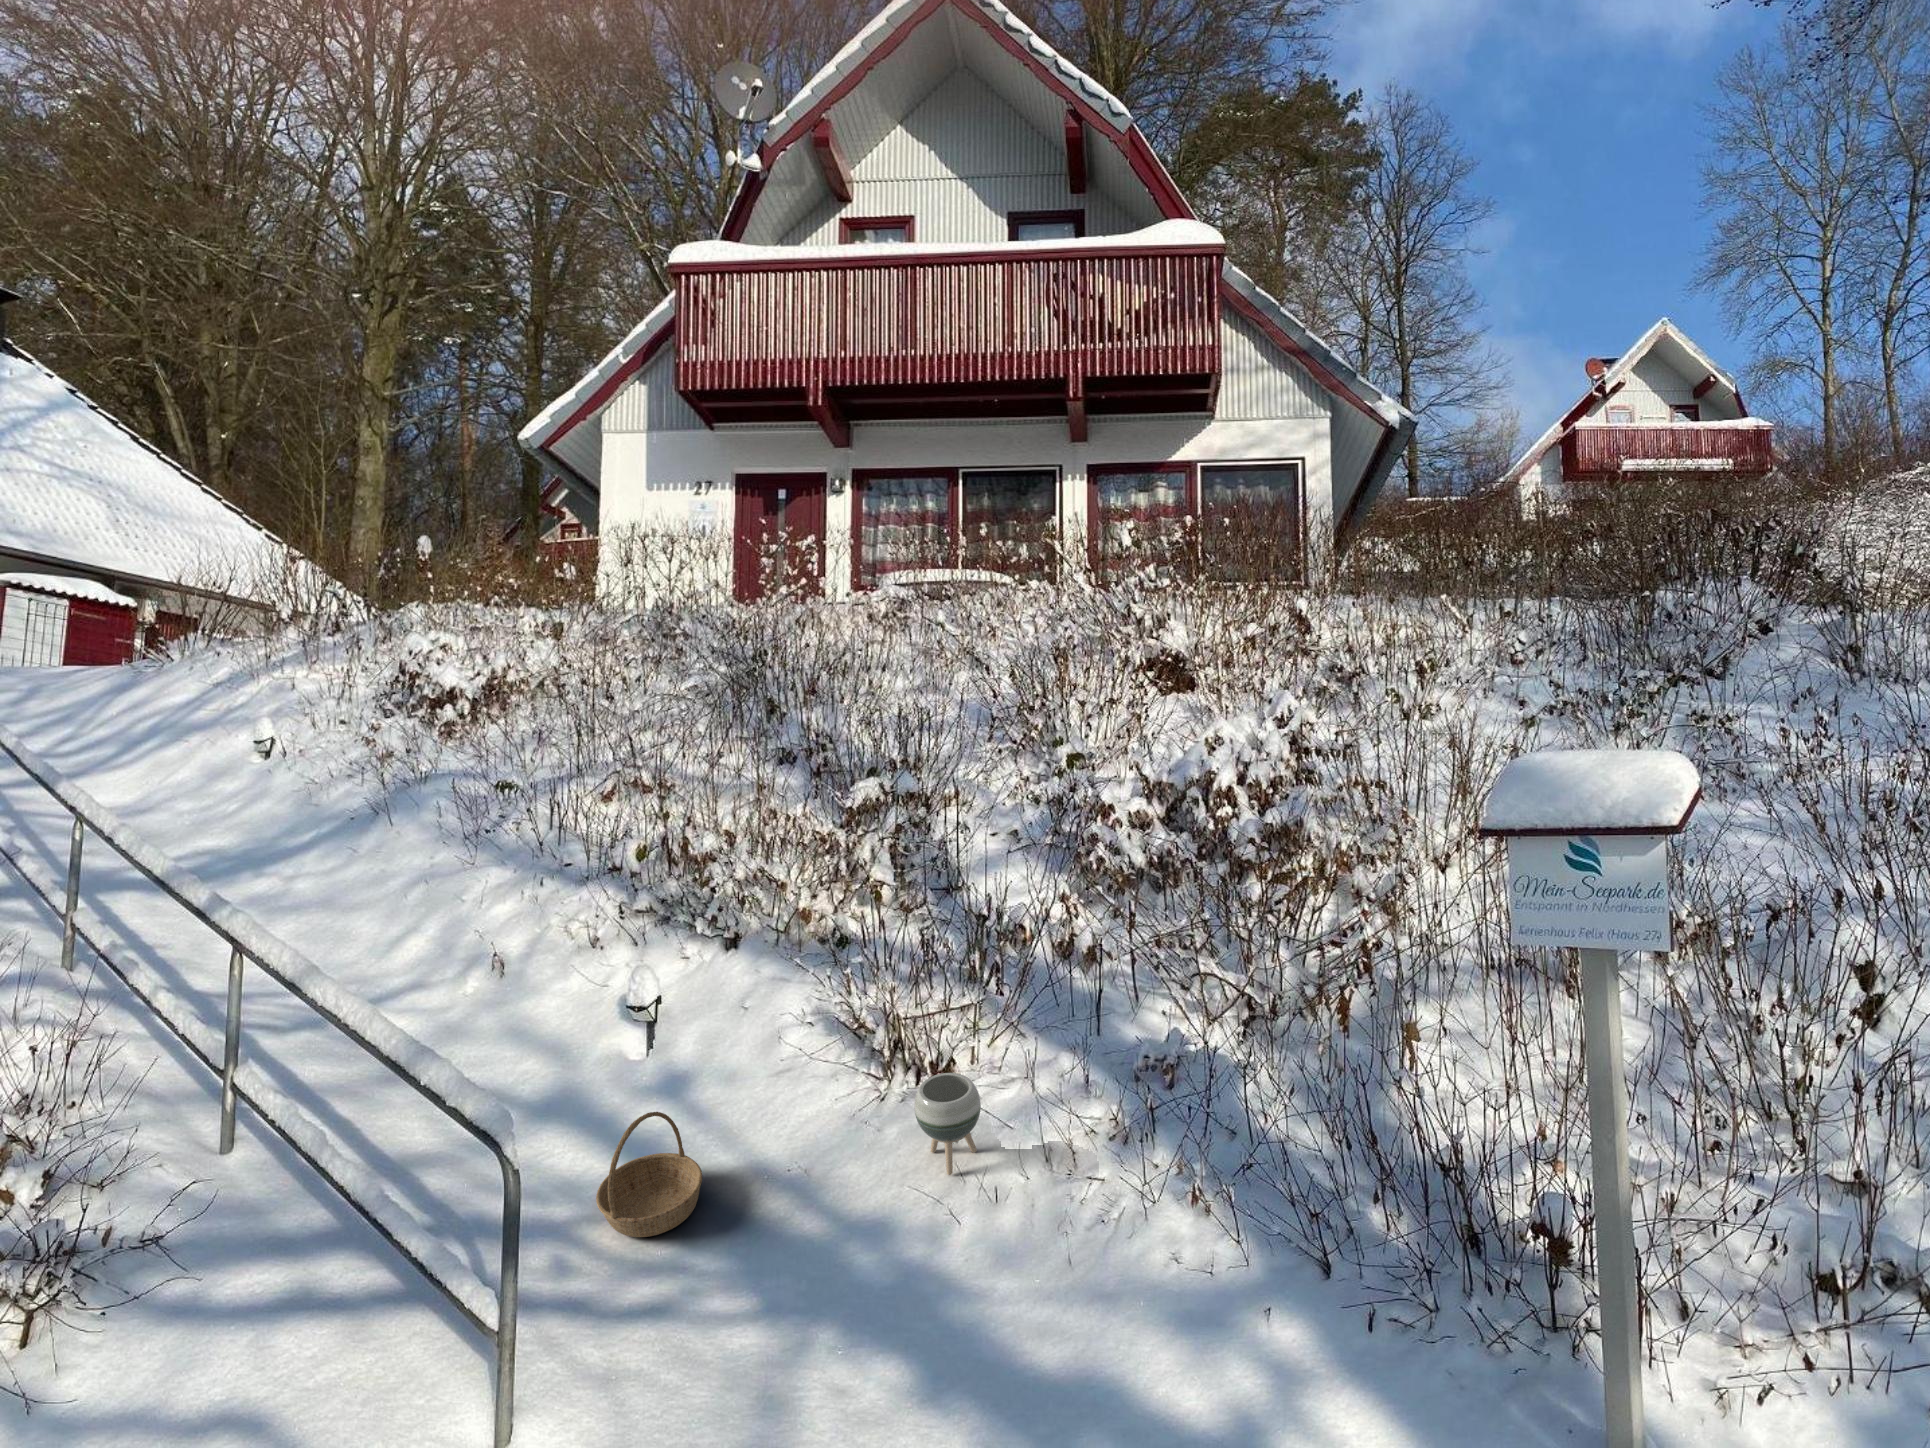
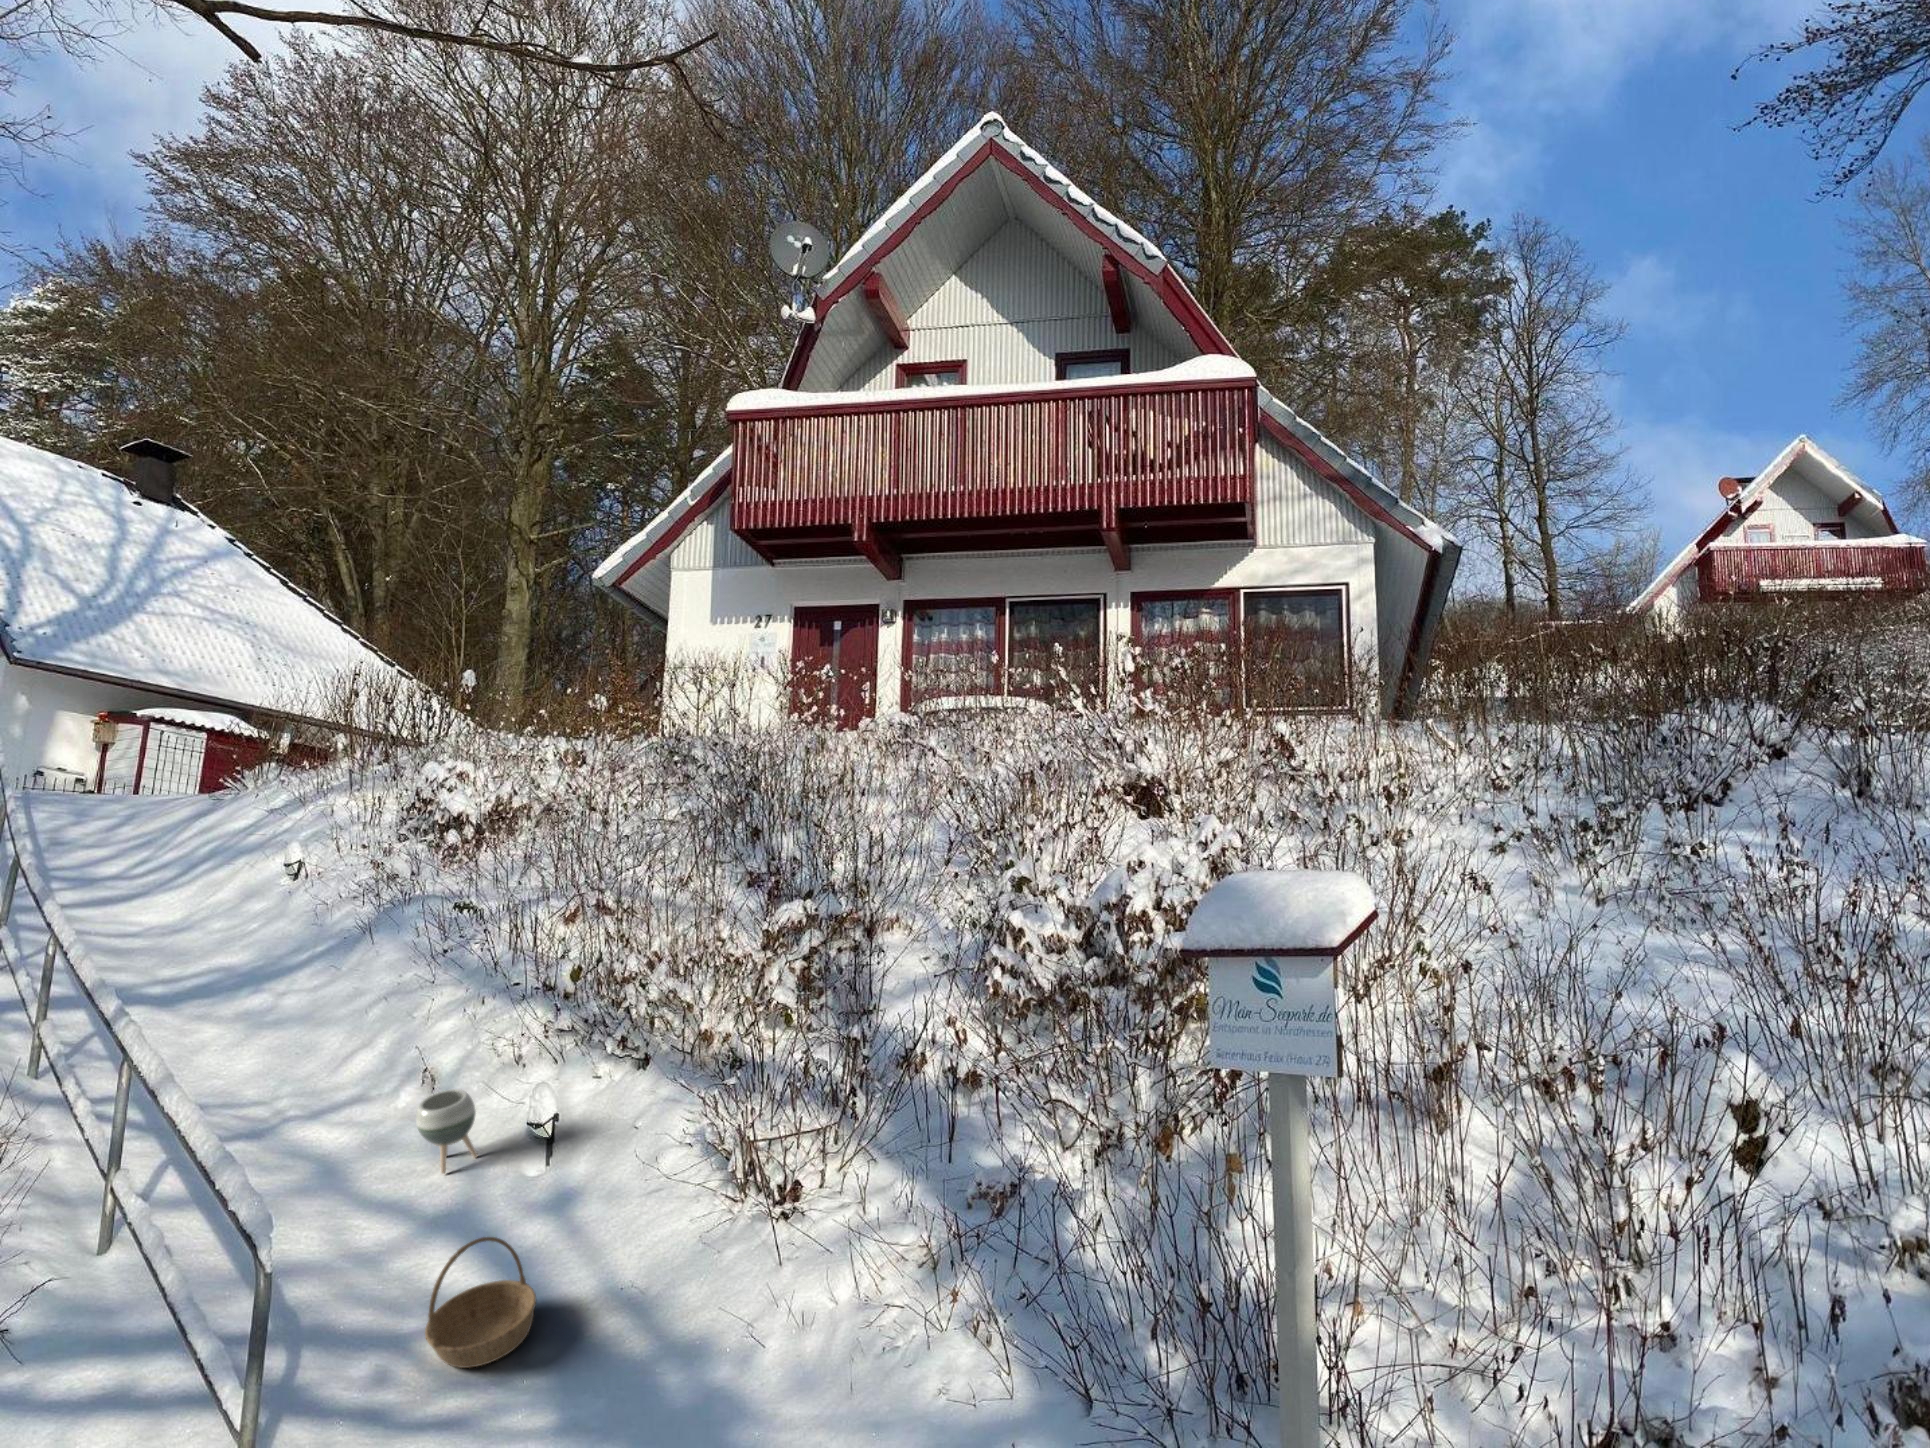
planter: present [914,1073,981,1175] -> present [416,1089,478,1174]

